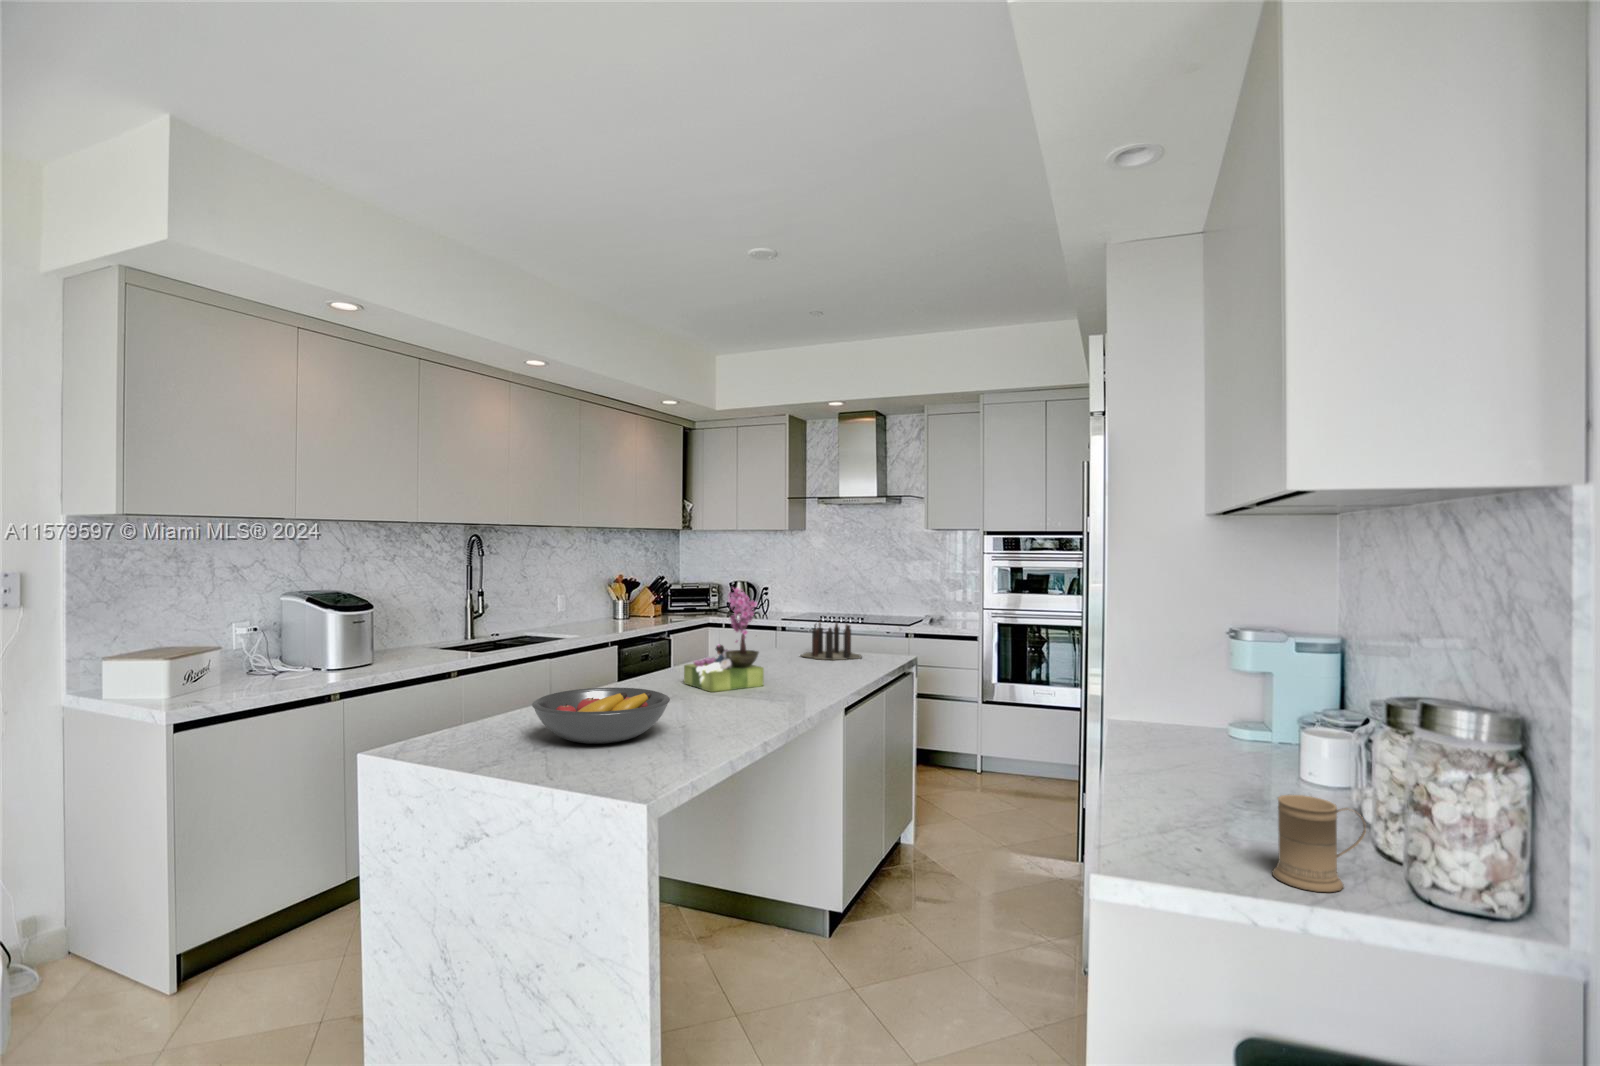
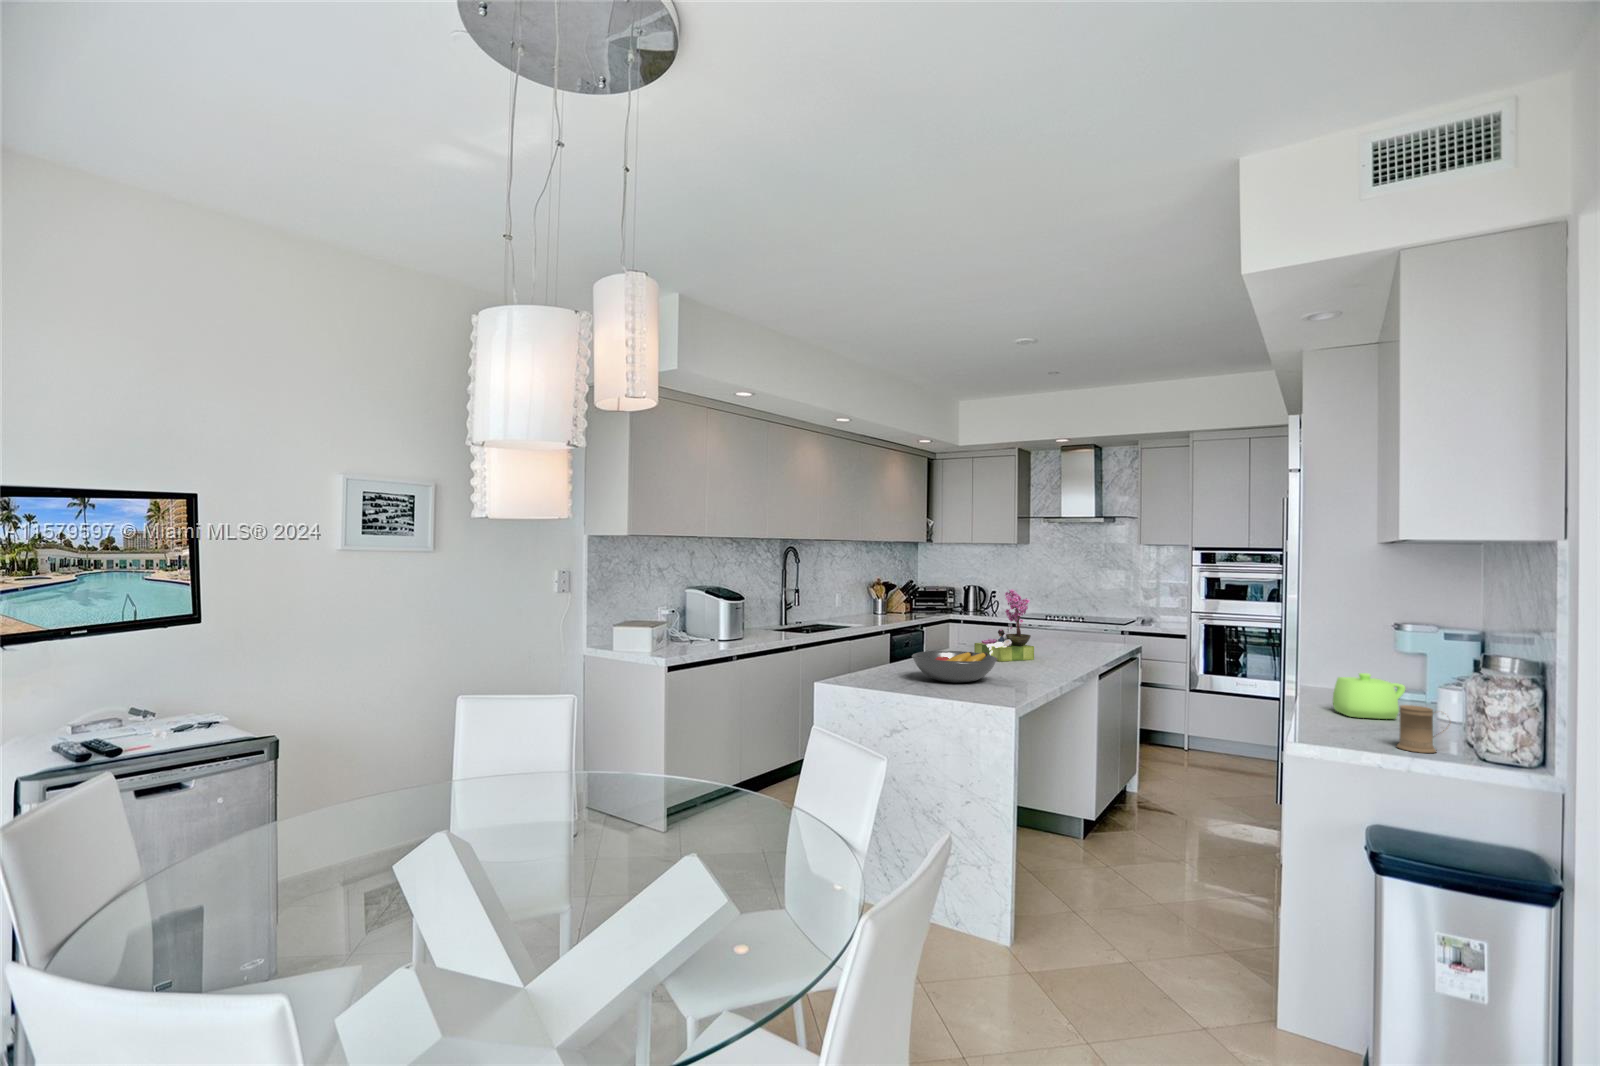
candle: present [801,622,861,660] -> none [1045,617,1109,647]
teapot: none [1152,713,1257,788] -> present [1333,673,1406,719]

